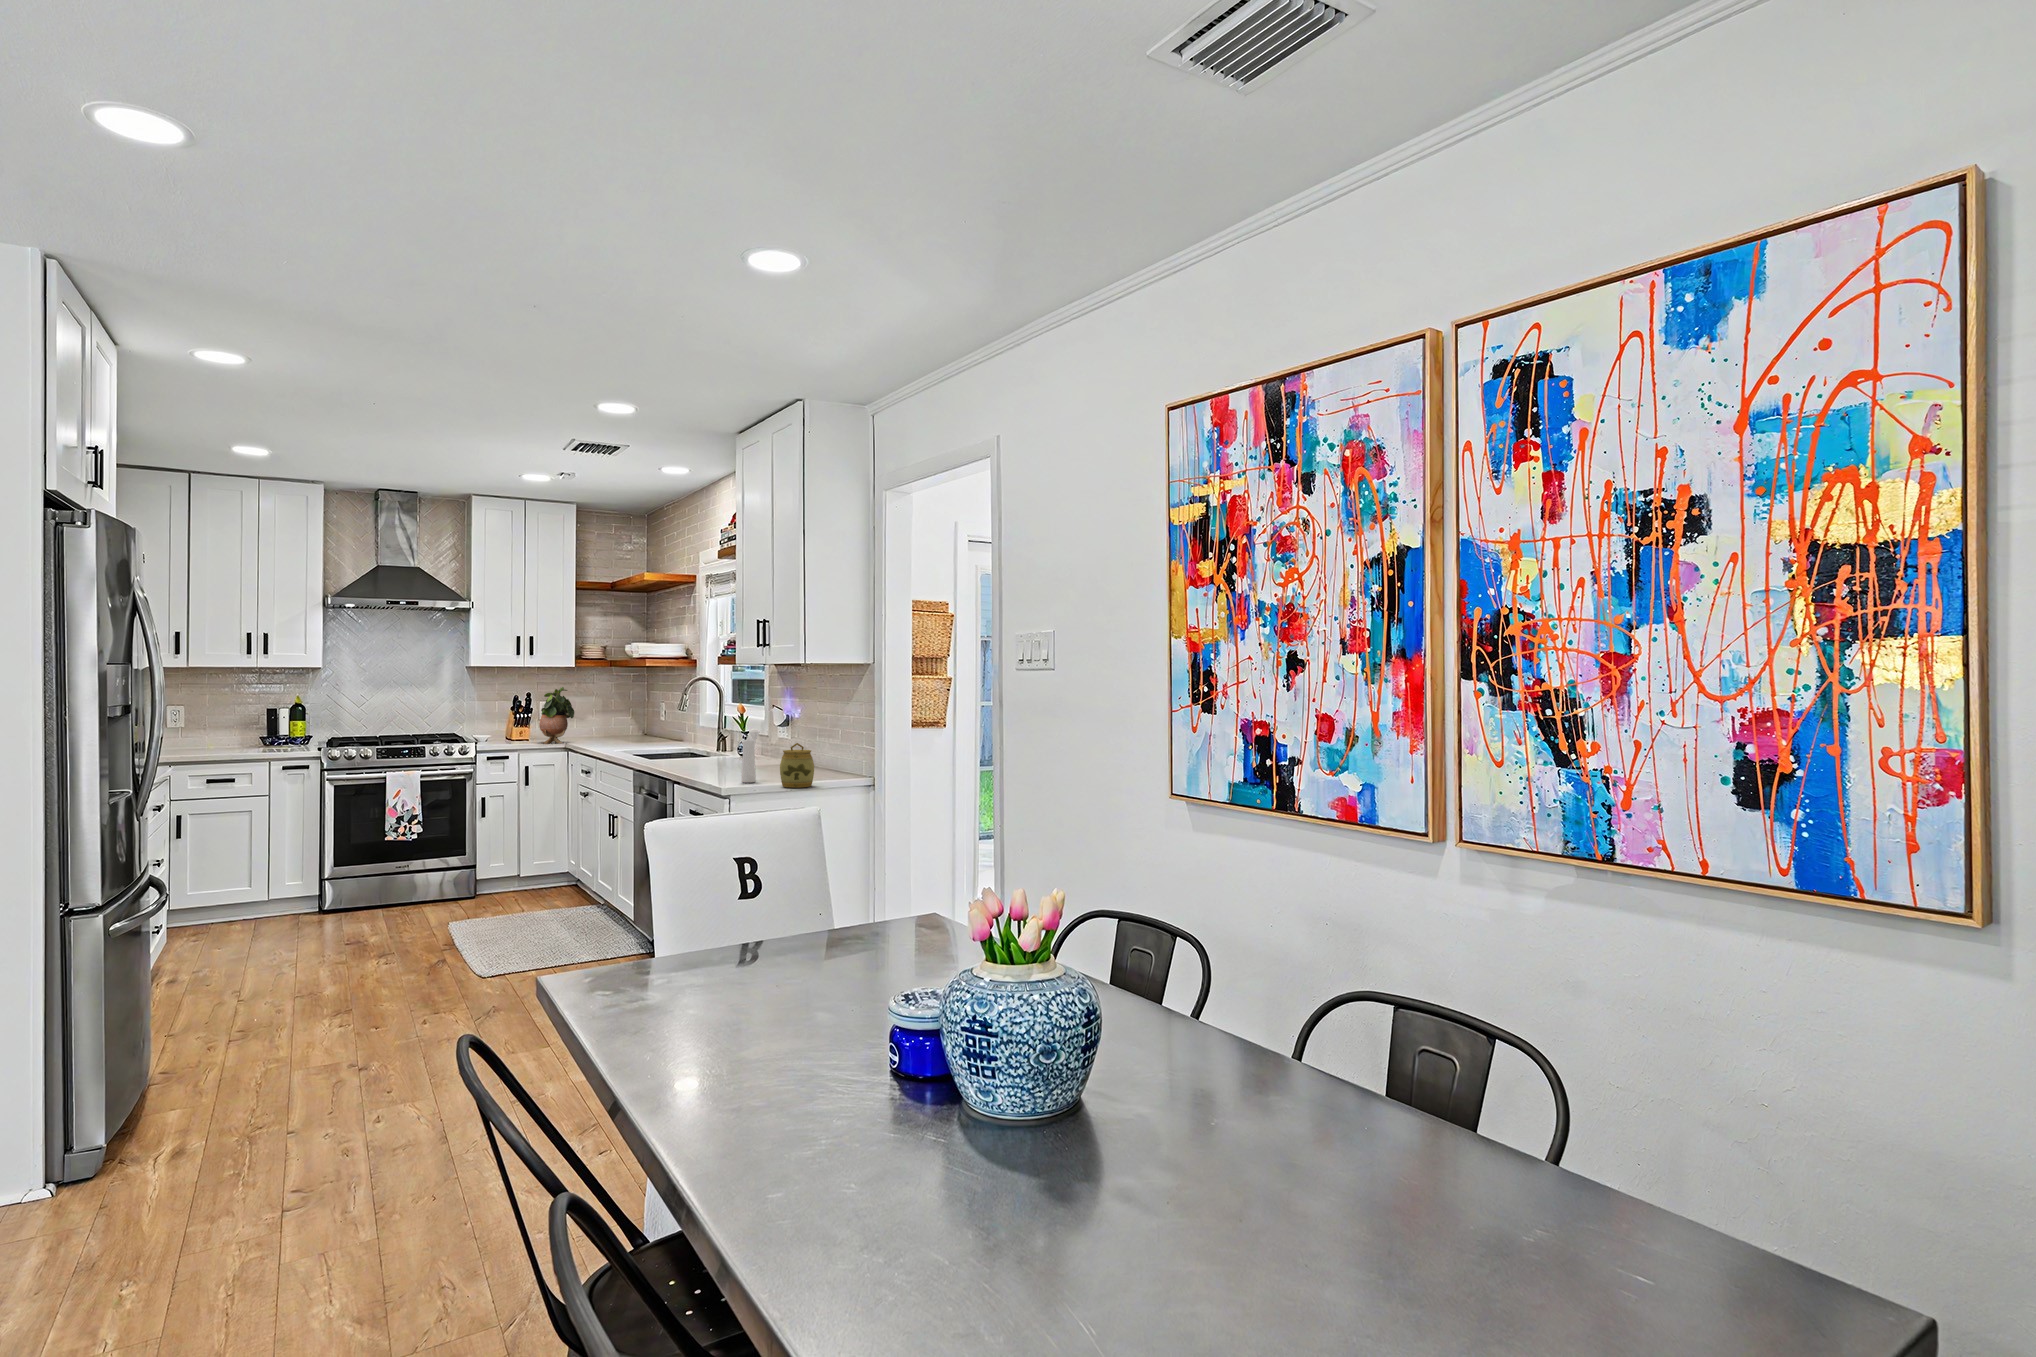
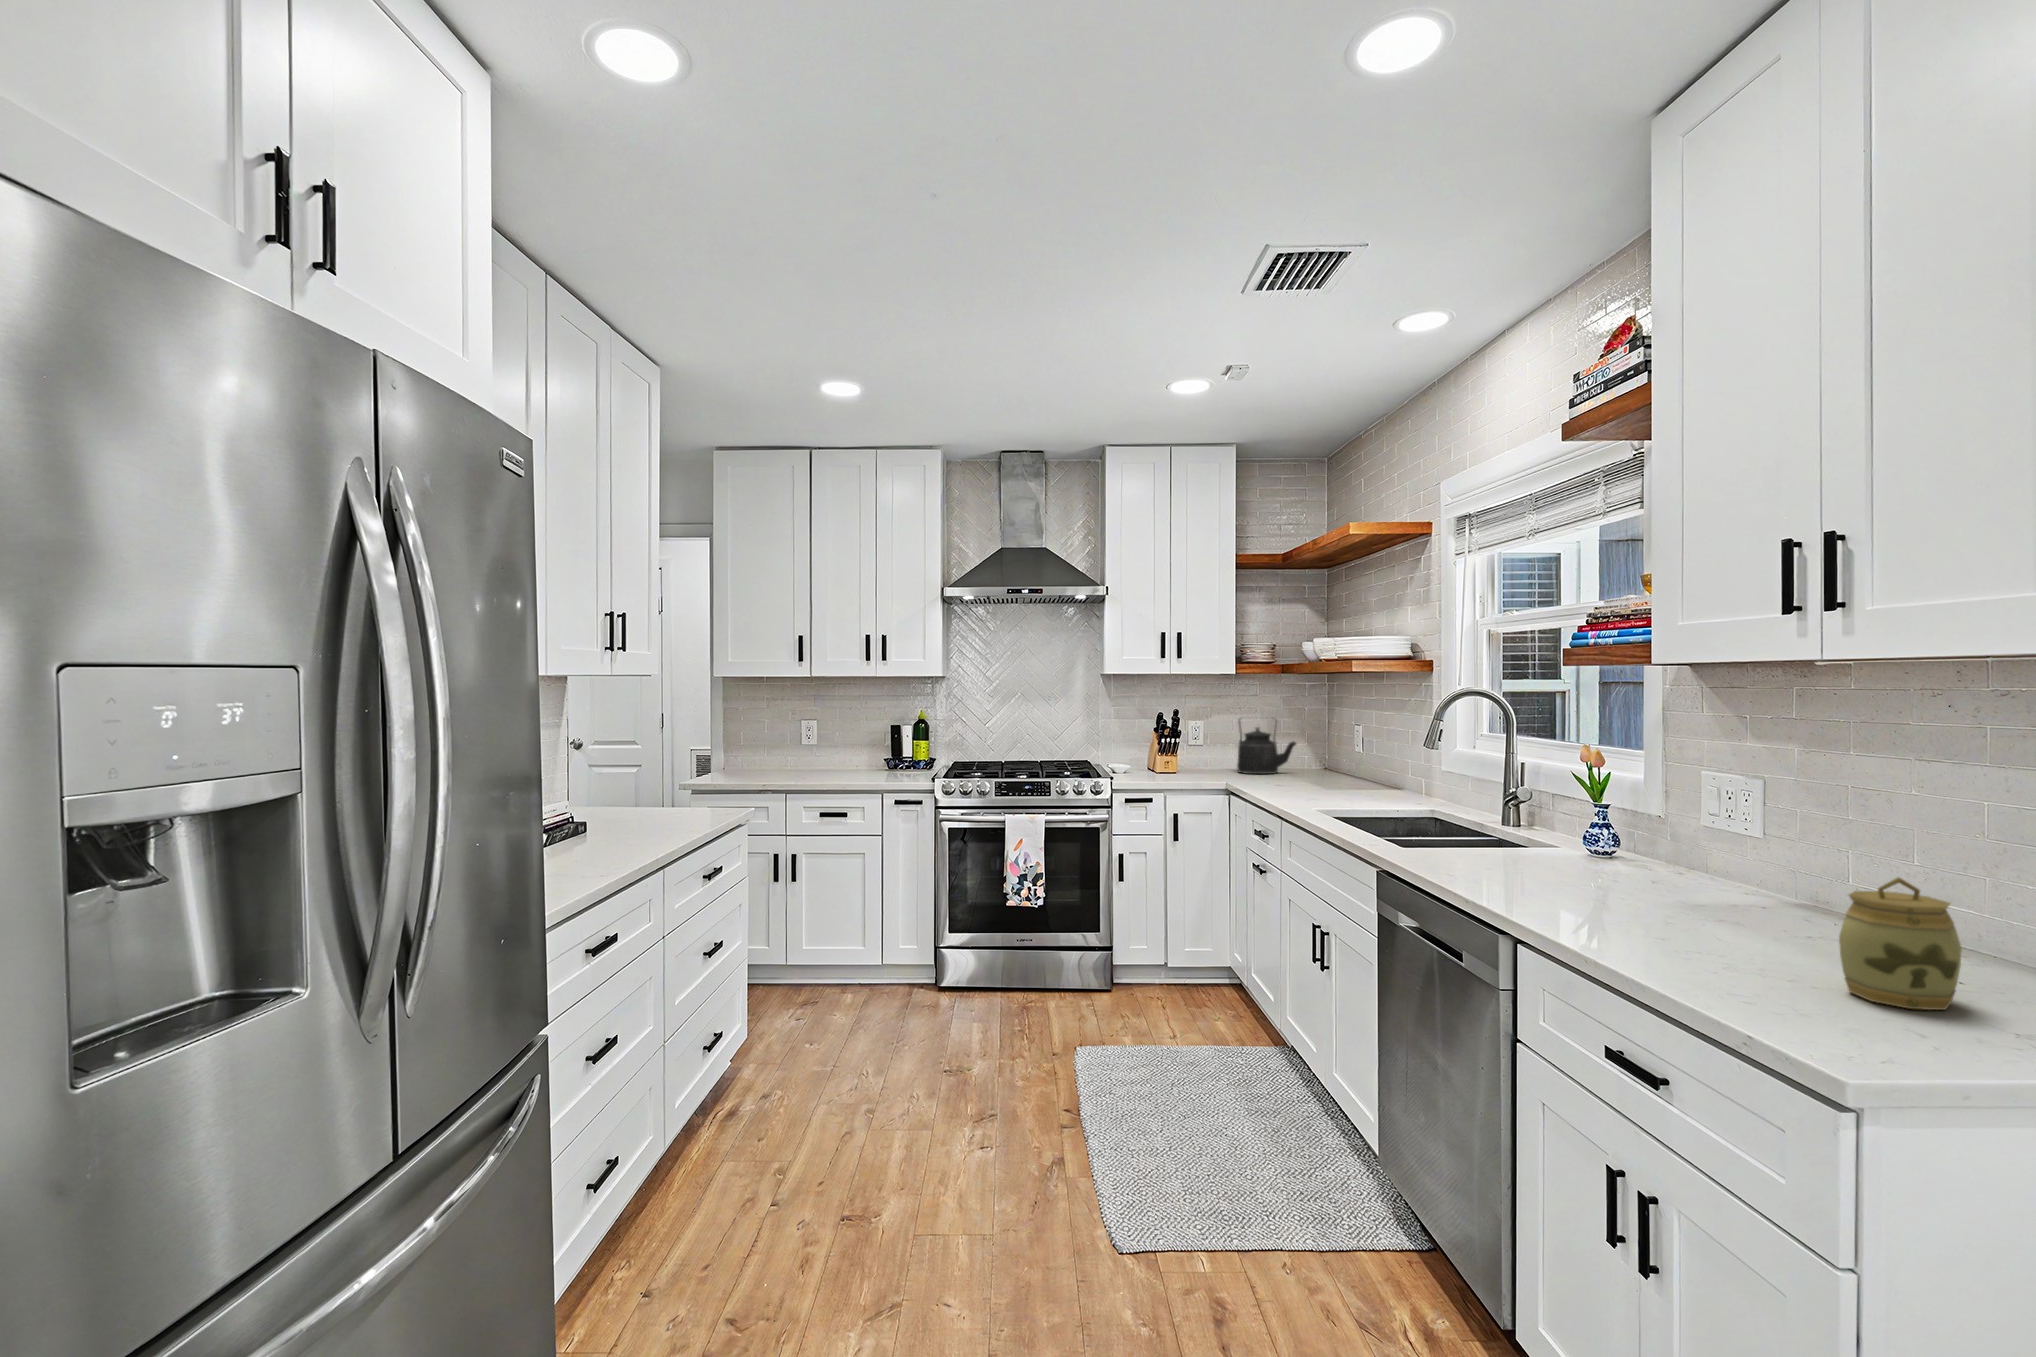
potted plant: present [539,687,574,744] -> none [1192,701,1238,780]
kettle: none [576,699,620,739] -> present [1237,720,1296,774]
pepper mill: present [741,729,760,783] -> none [1681,815,1723,955]

